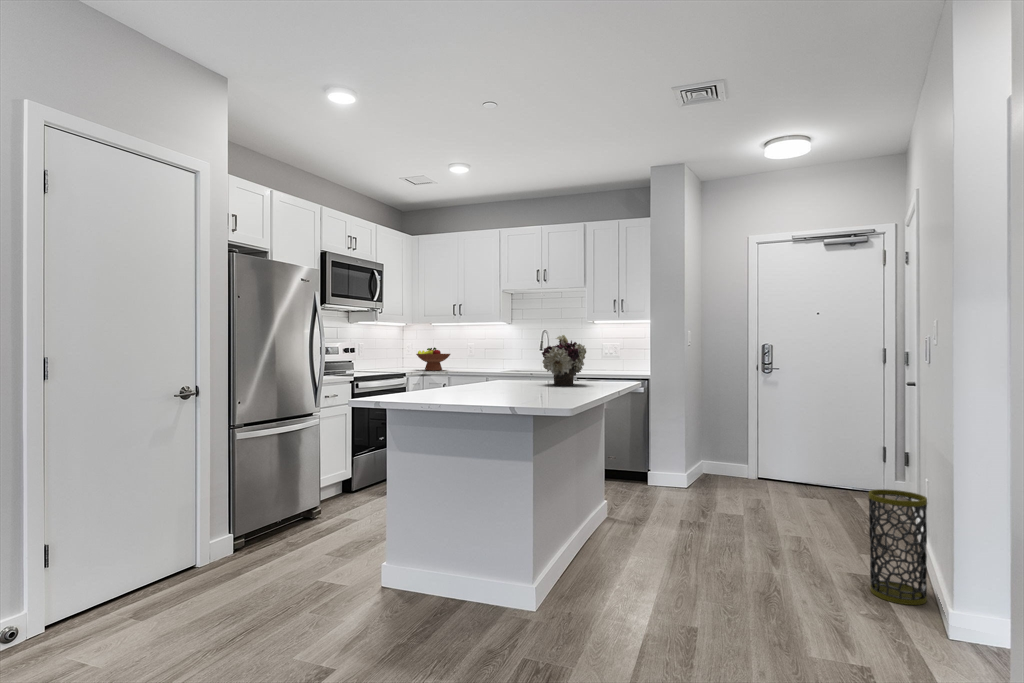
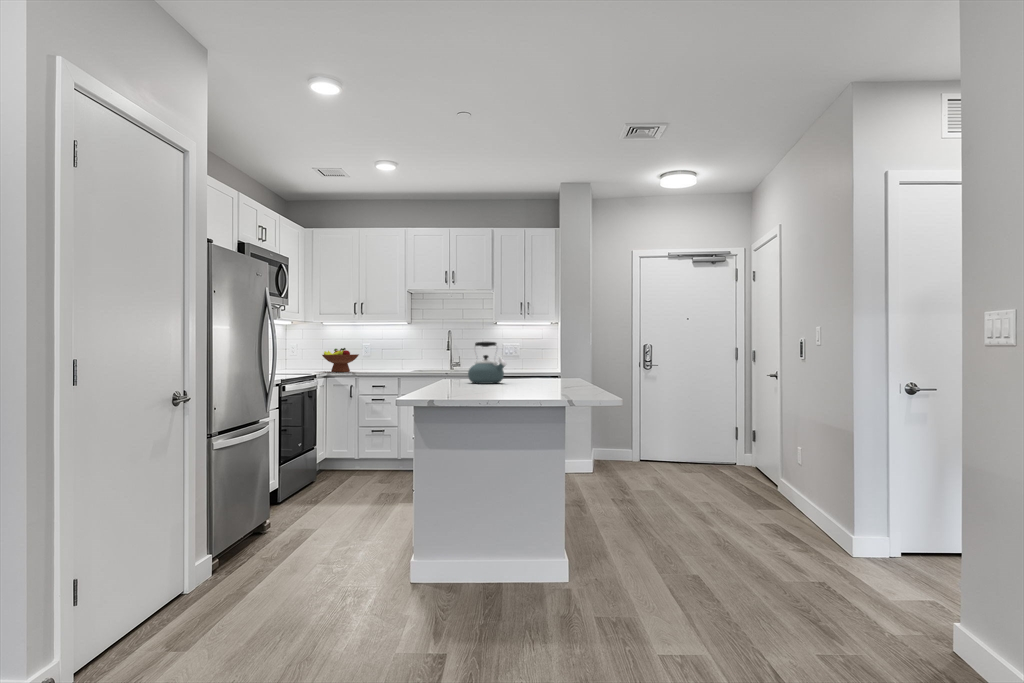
flower arrangement: present [542,335,586,385] -> none [512,333,555,380]
kettle: none [473,344,510,388] -> present [468,342,507,384]
trash can: present [869,489,927,605] -> none [793,452,835,536]

